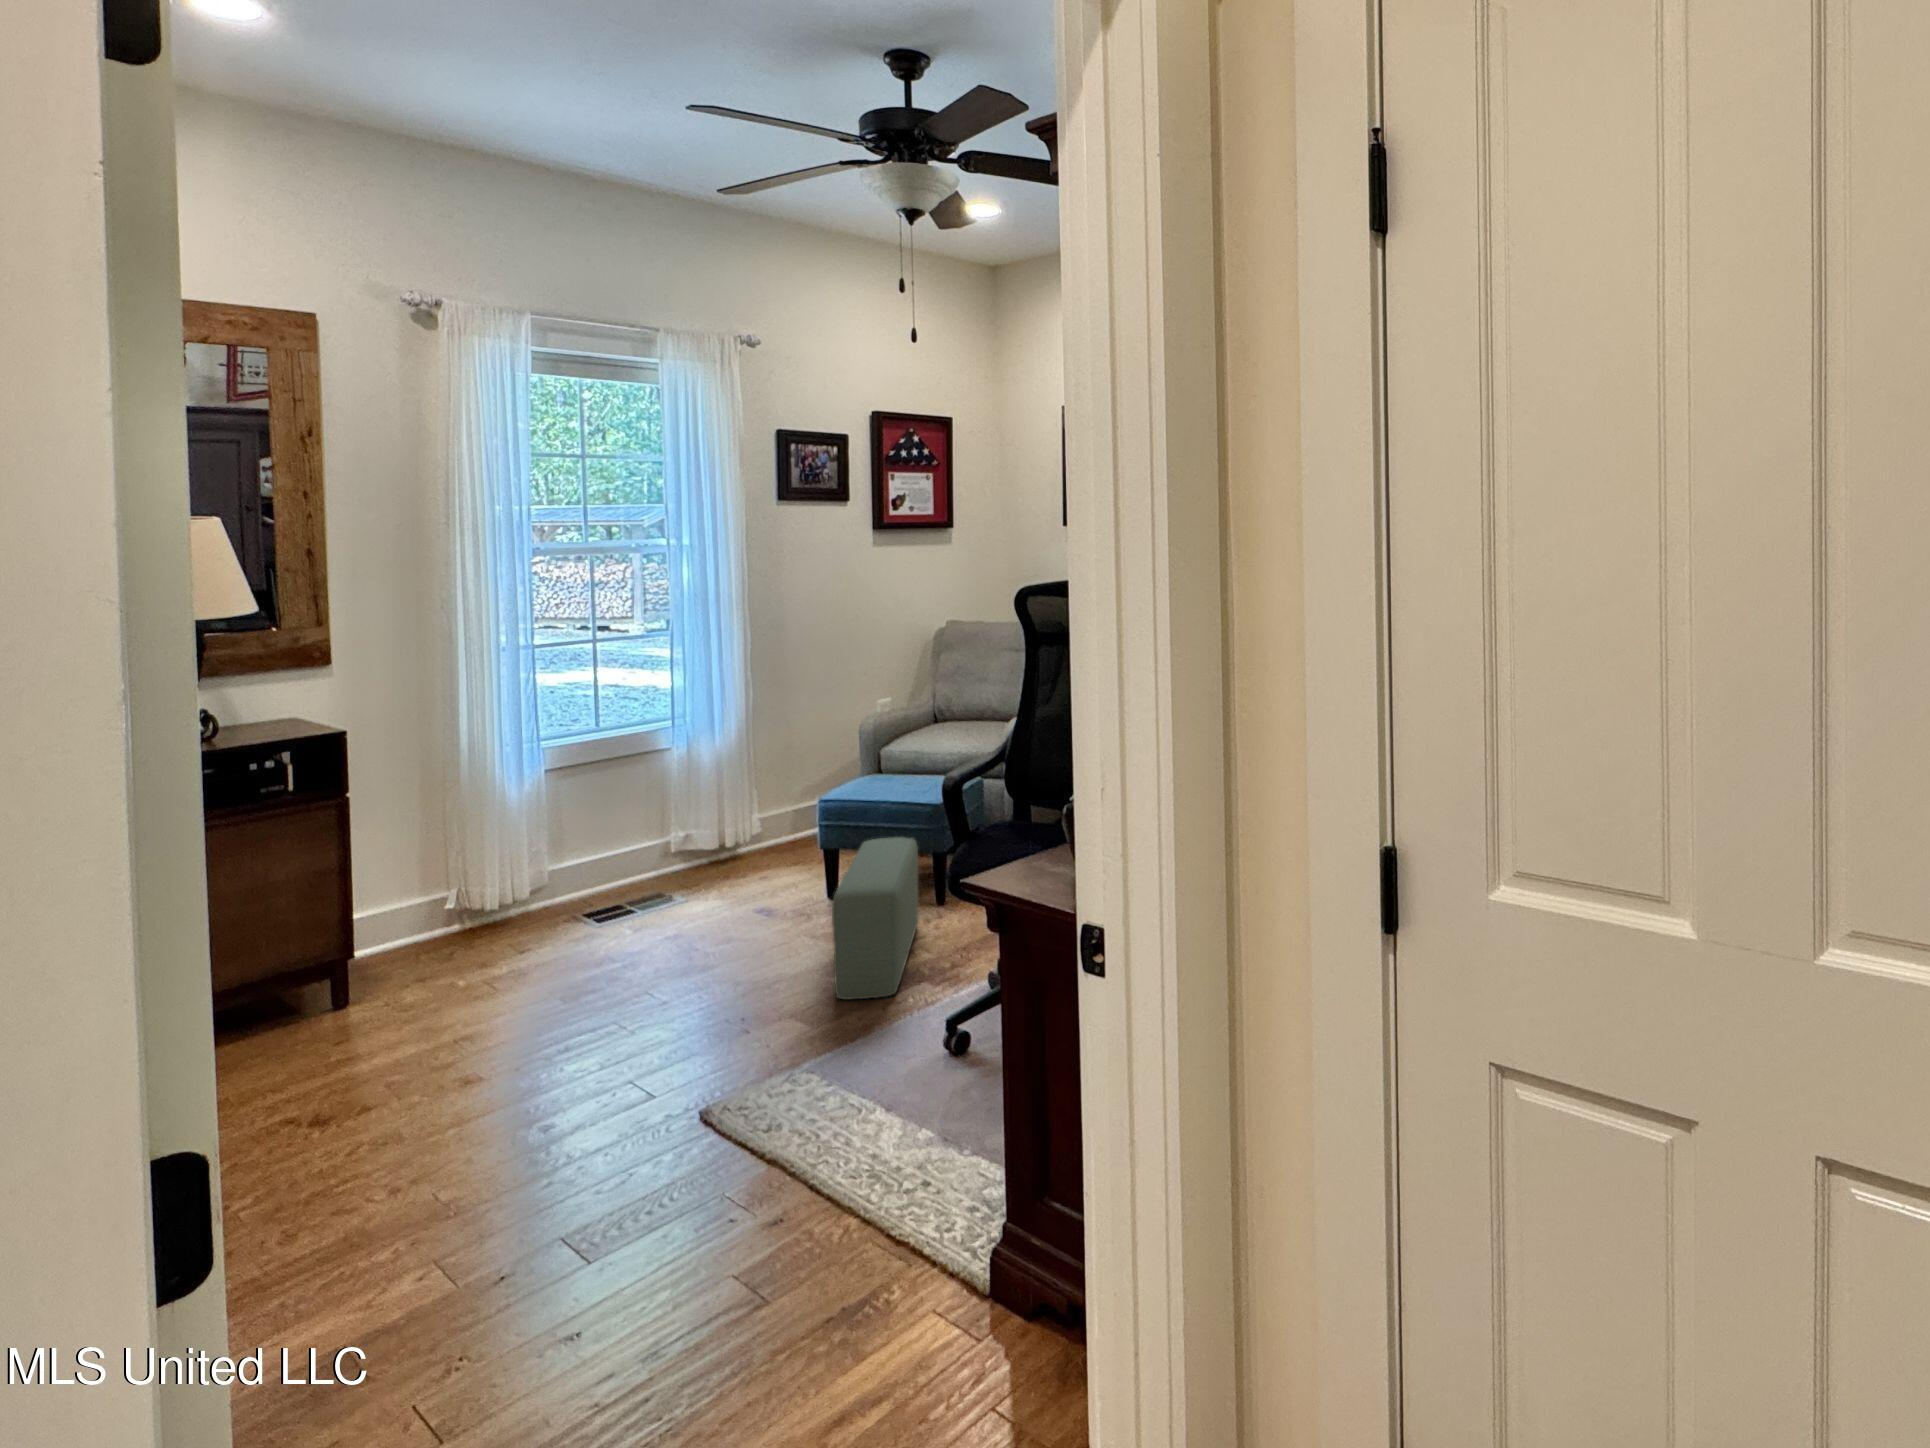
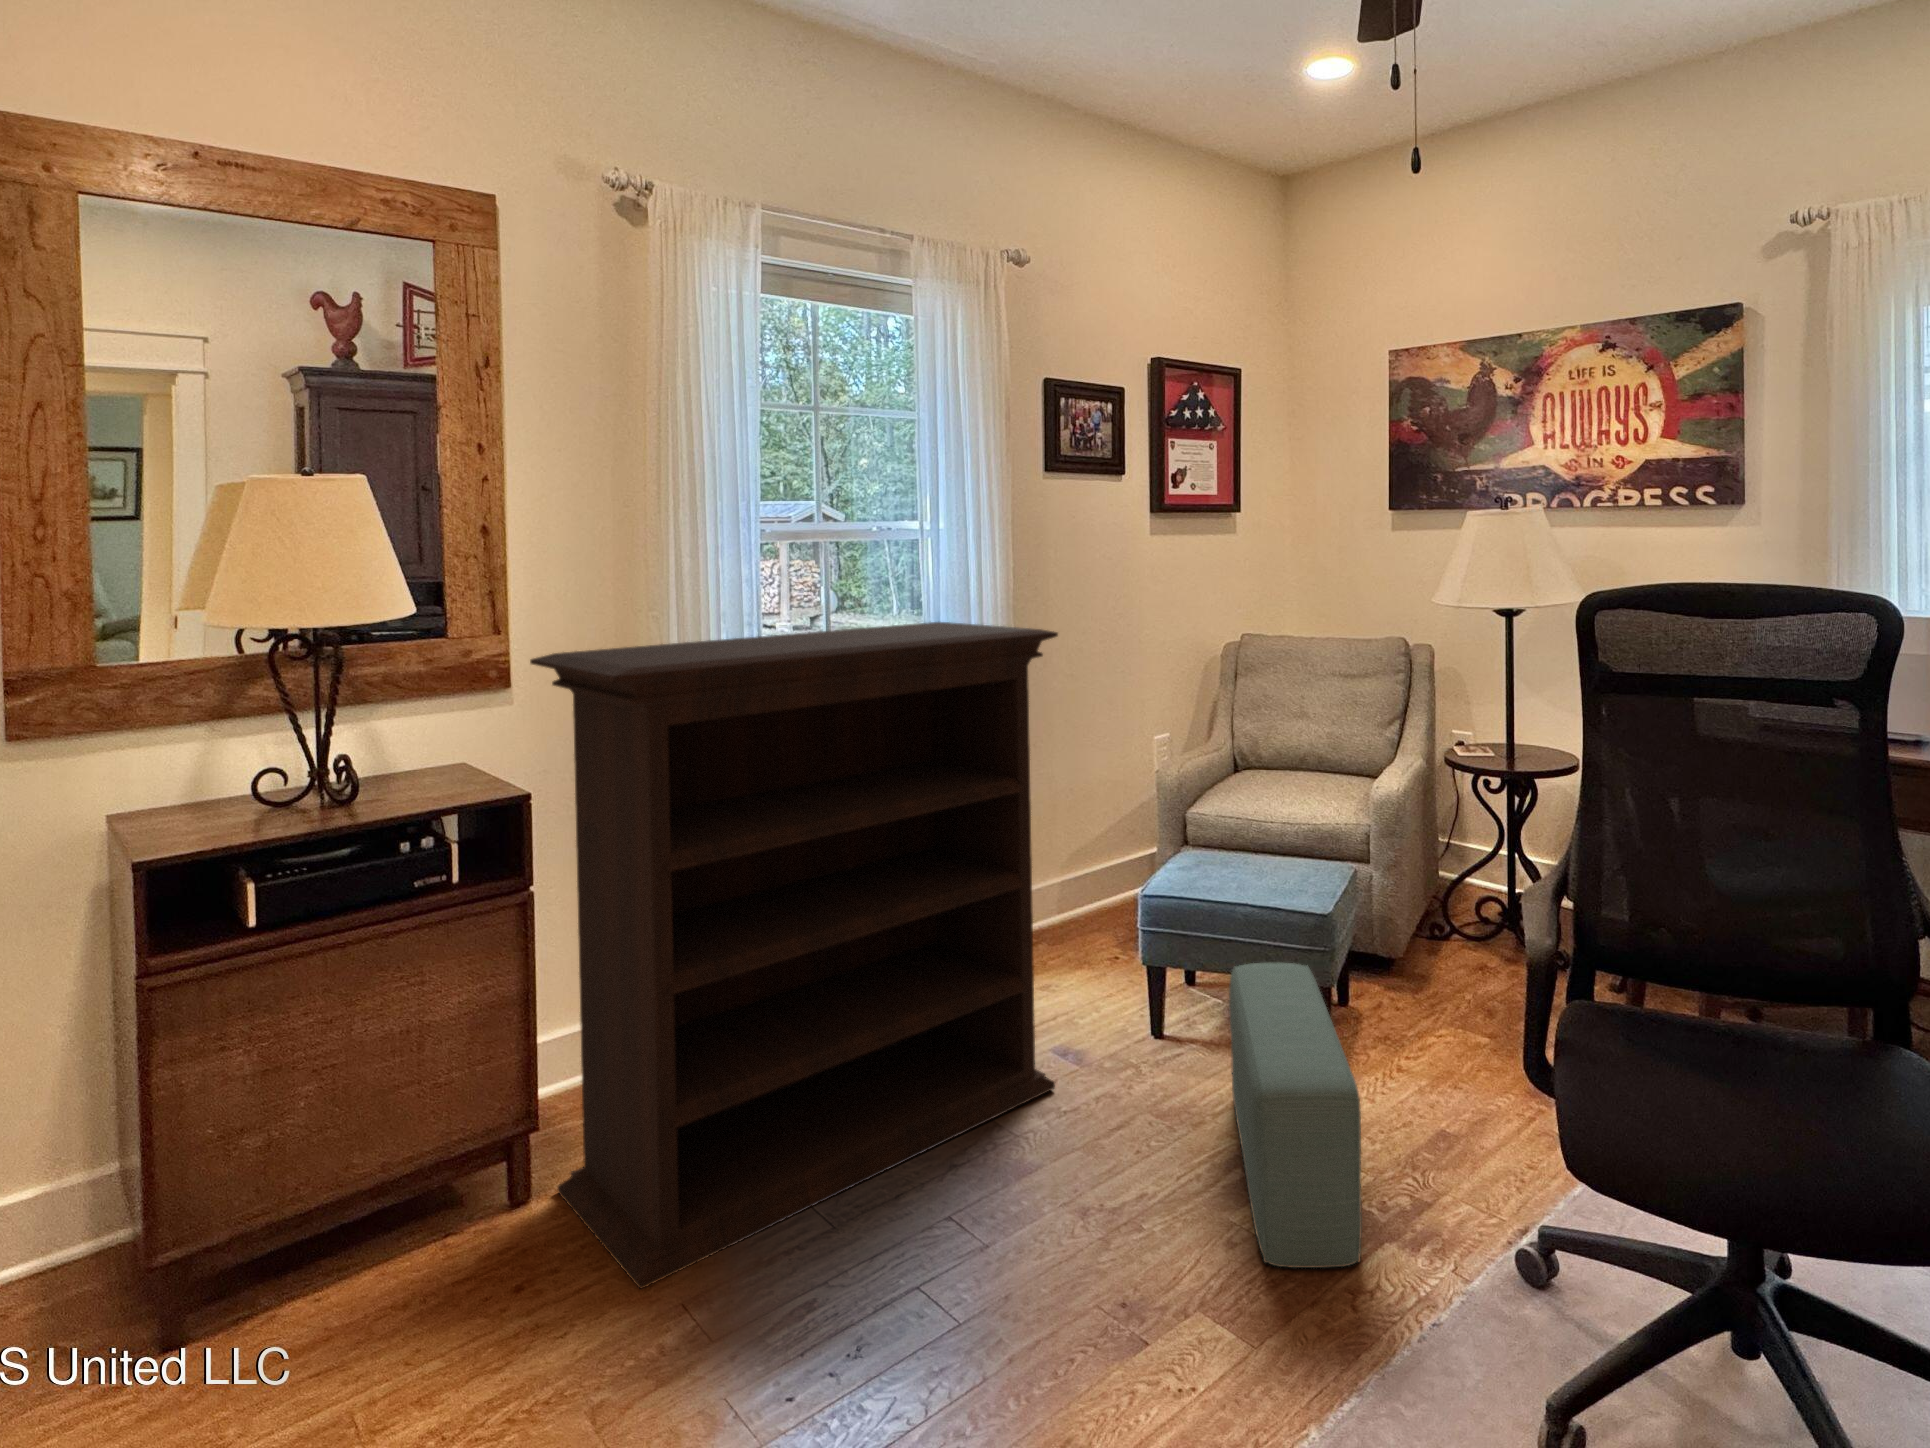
bookshelf: none [345,614,744,1036] -> present [530,622,1058,1289]

